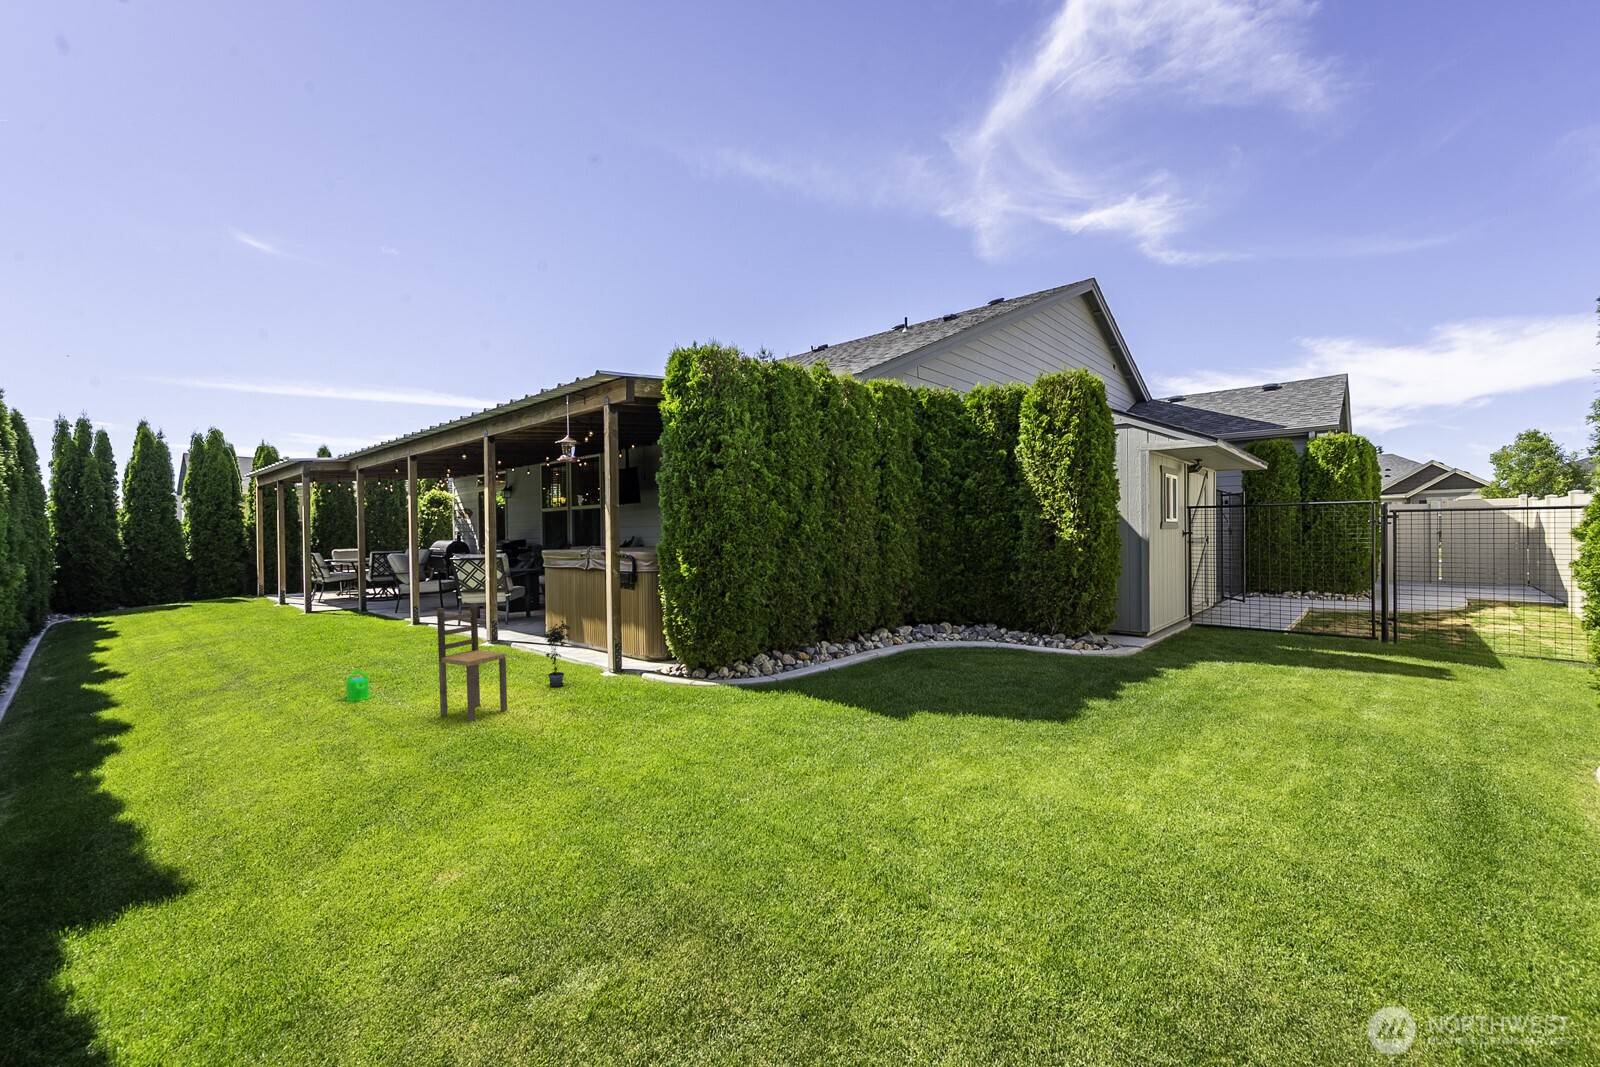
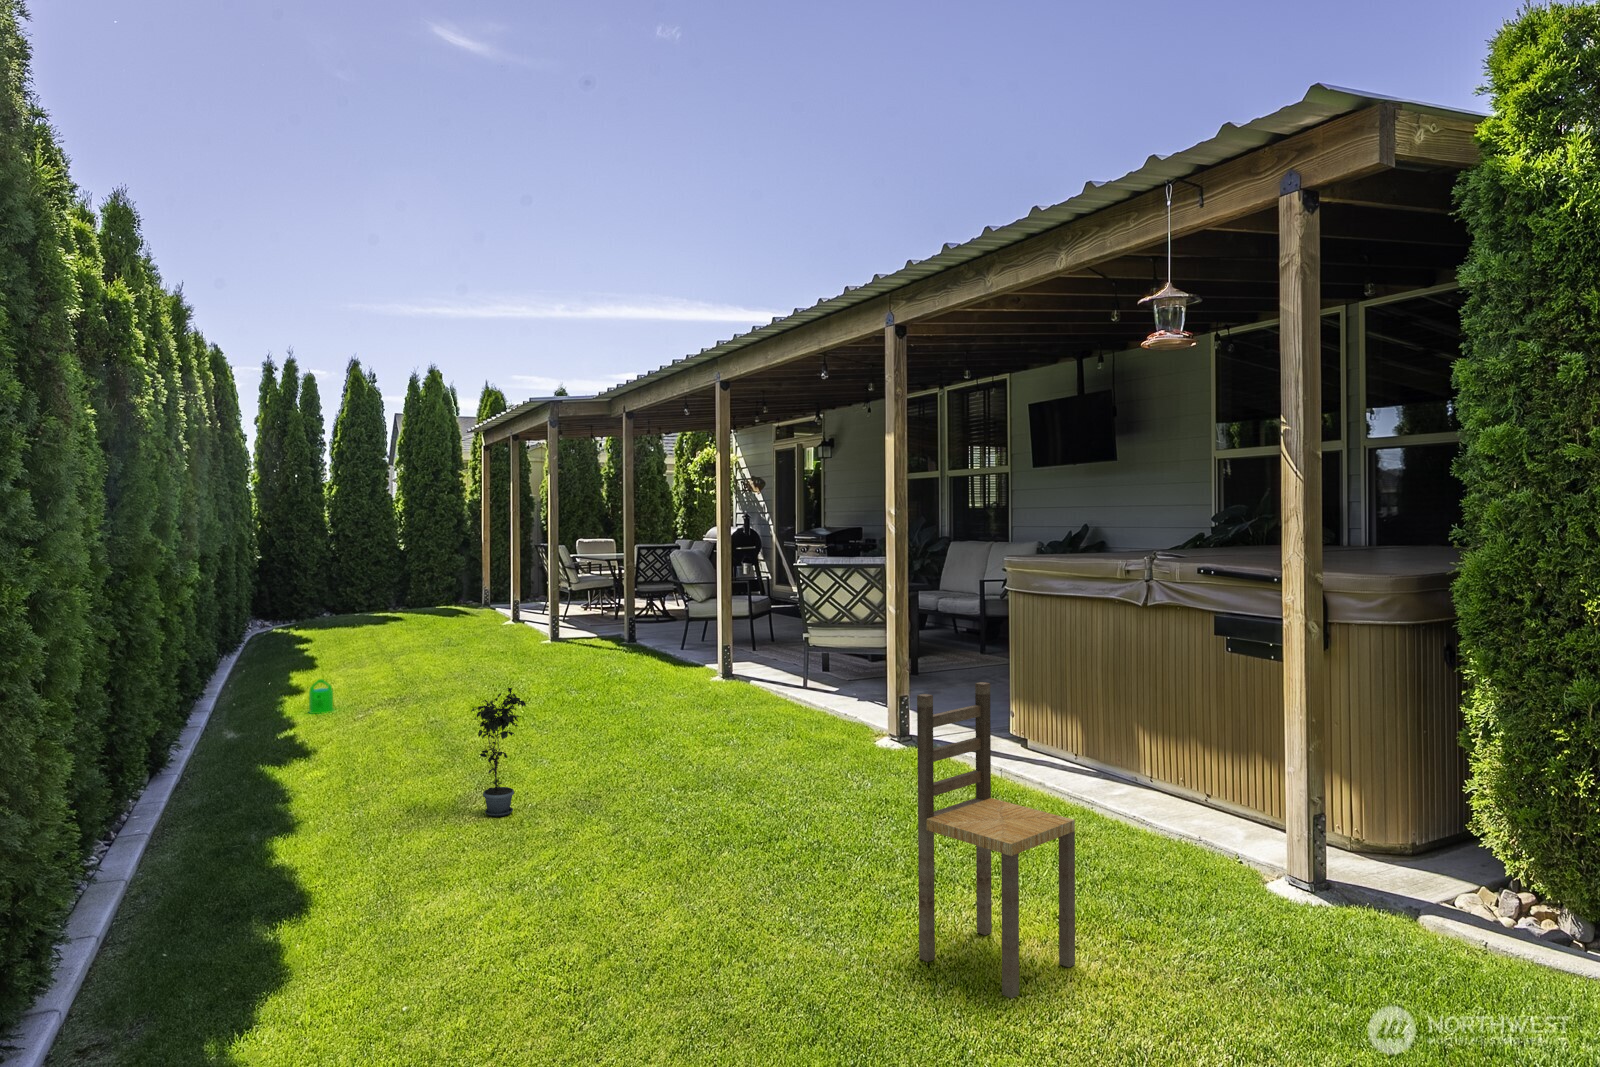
potted plant: present [544,621,570,687] -> present [471,688,526,817]
watering can: present [346,670,370,701] -> present [309,679,334,714]

